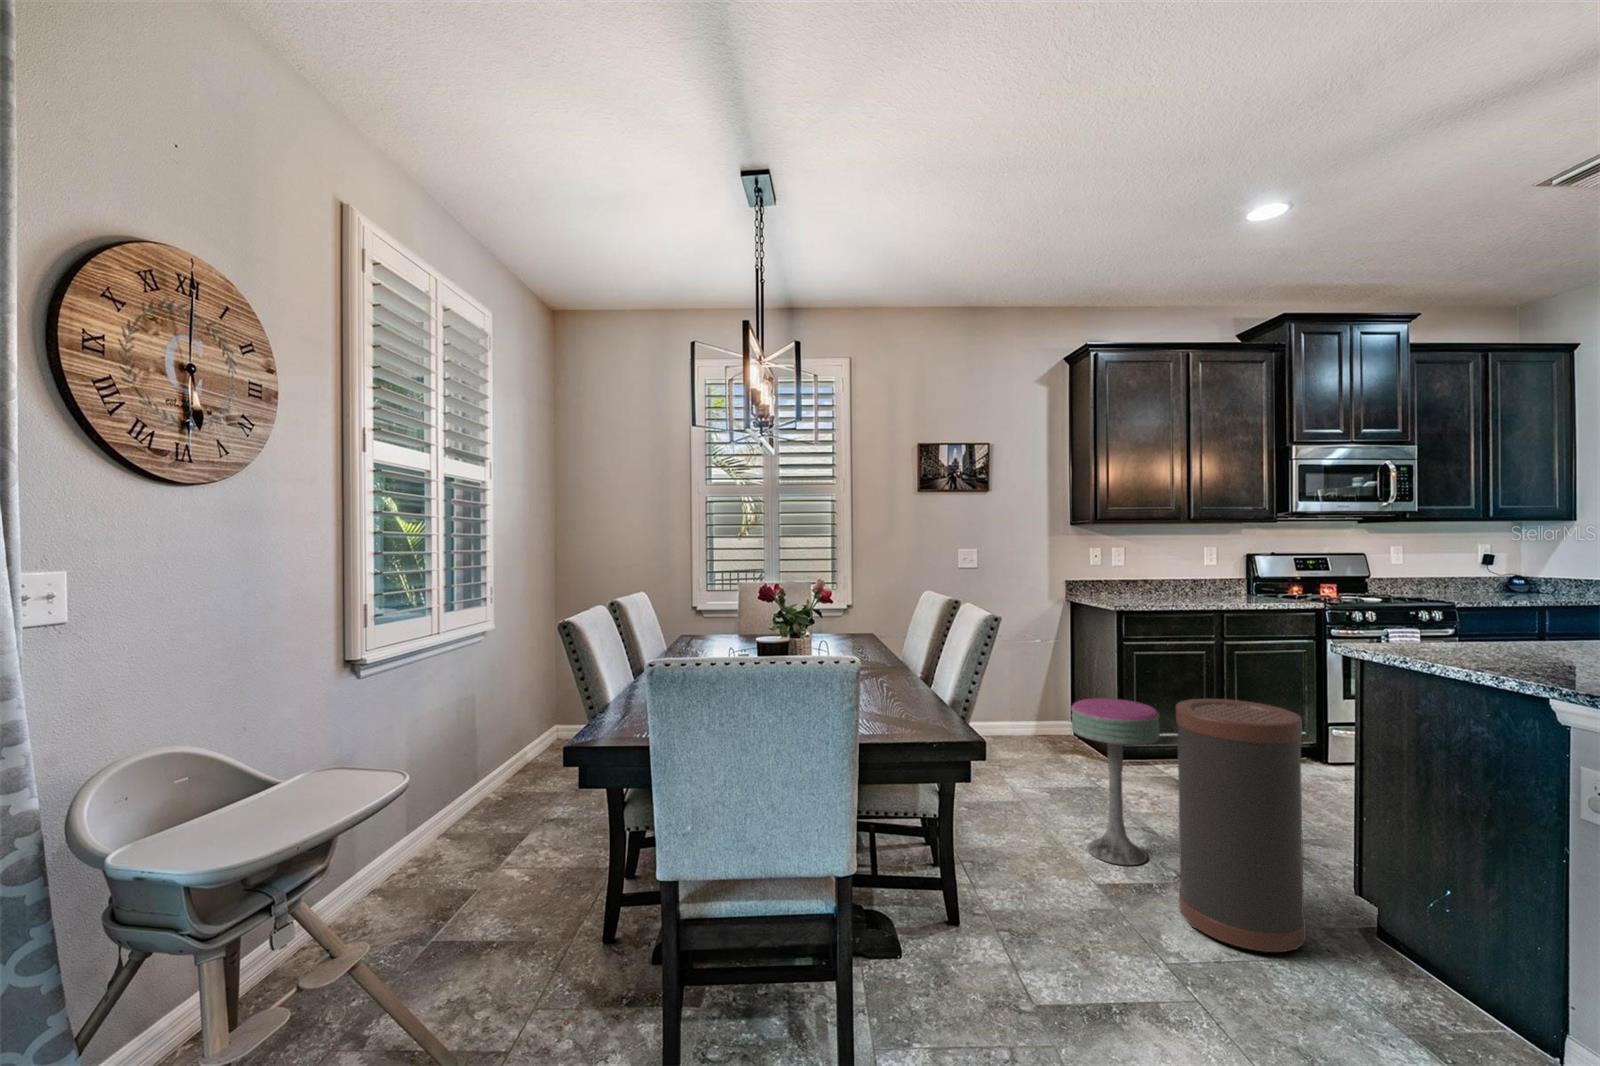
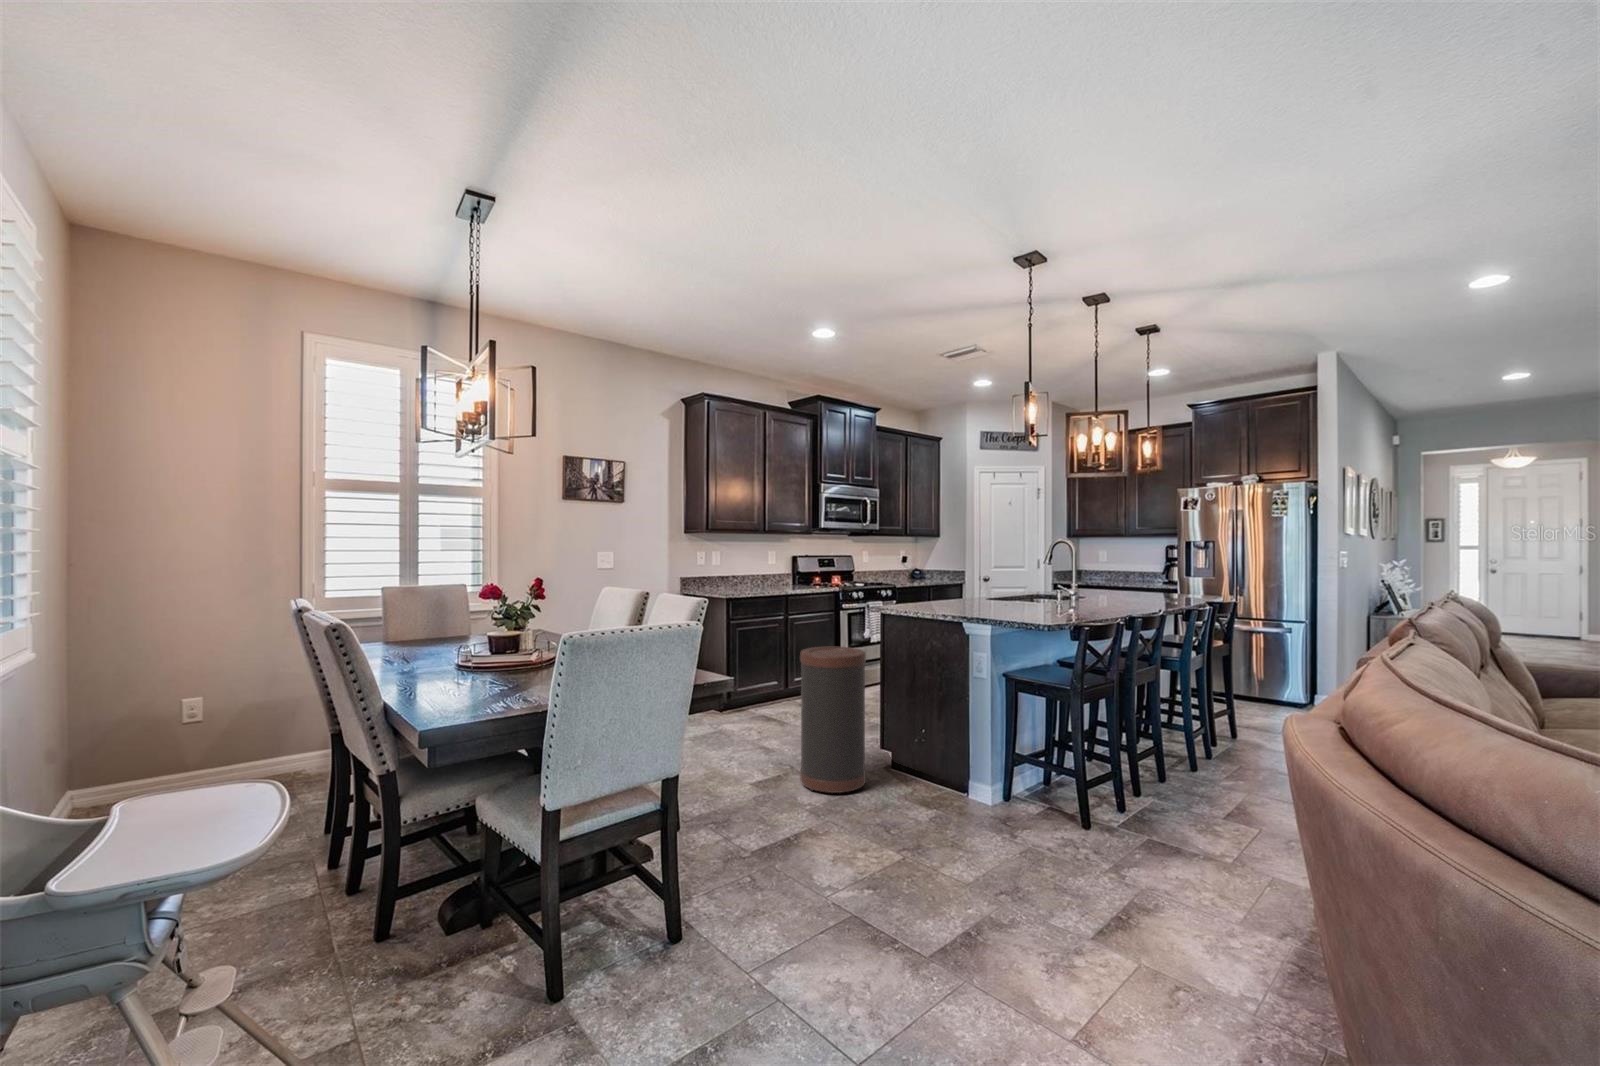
bar stool: present [1071,698,1160,865] -> none [724,658,780,771]

